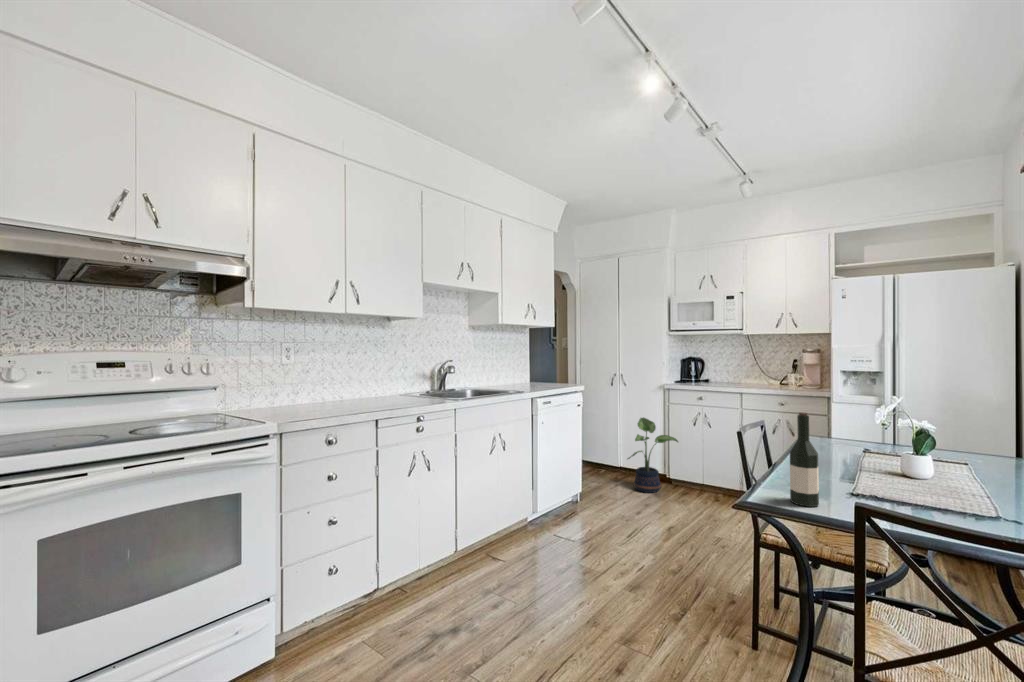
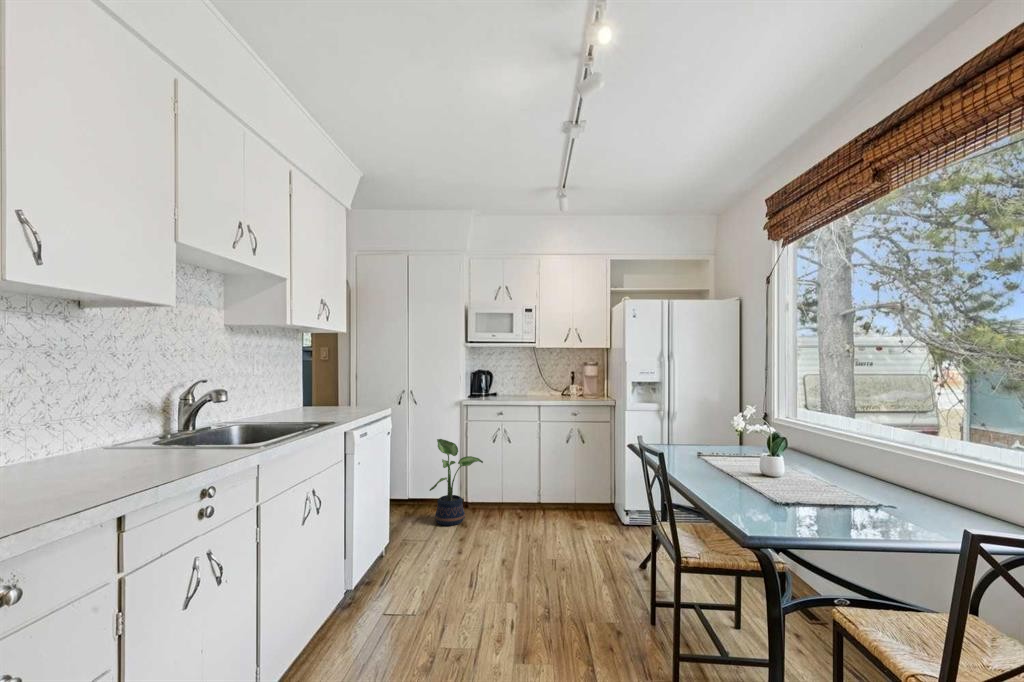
wine bottle: present [790,412,819,507] -> none [768,427,799,526]

